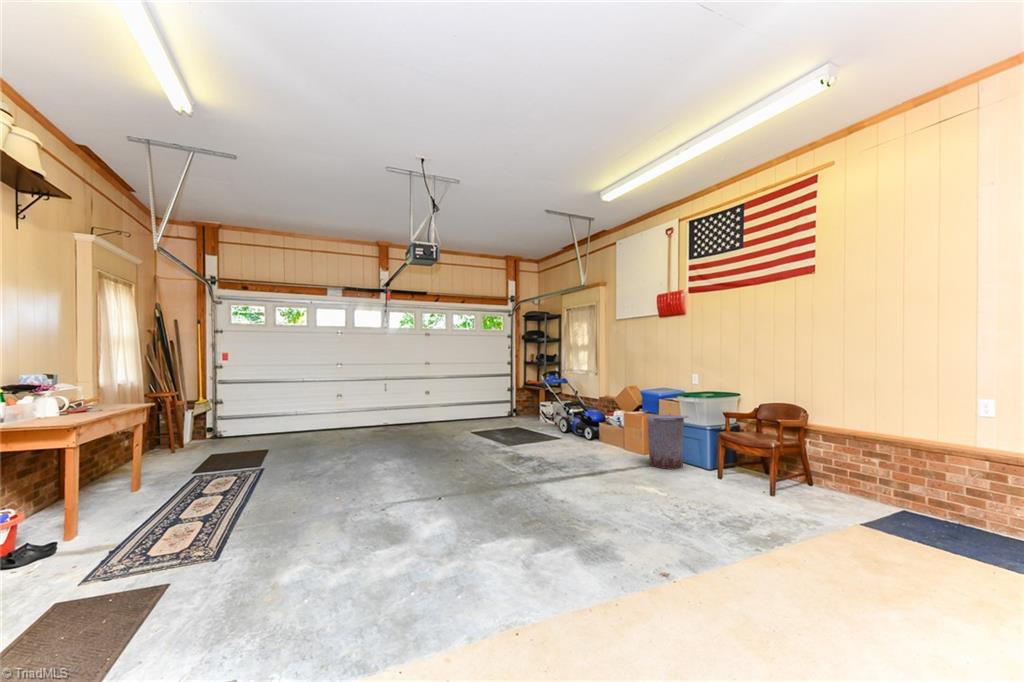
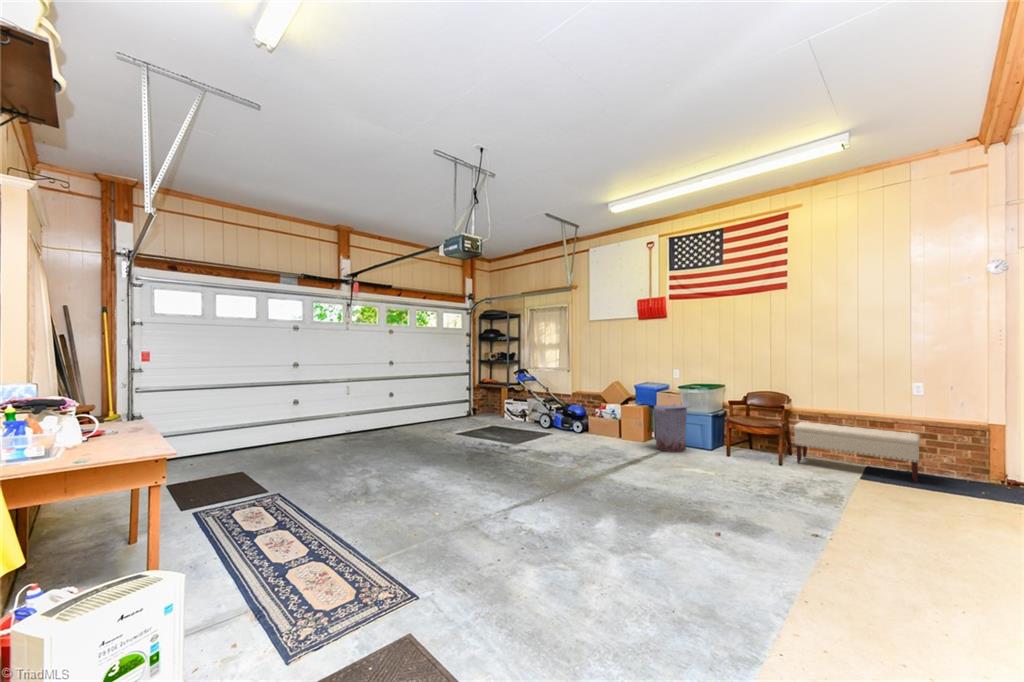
bench: none [801,444,976,540] -> present [794,422,920,483]

